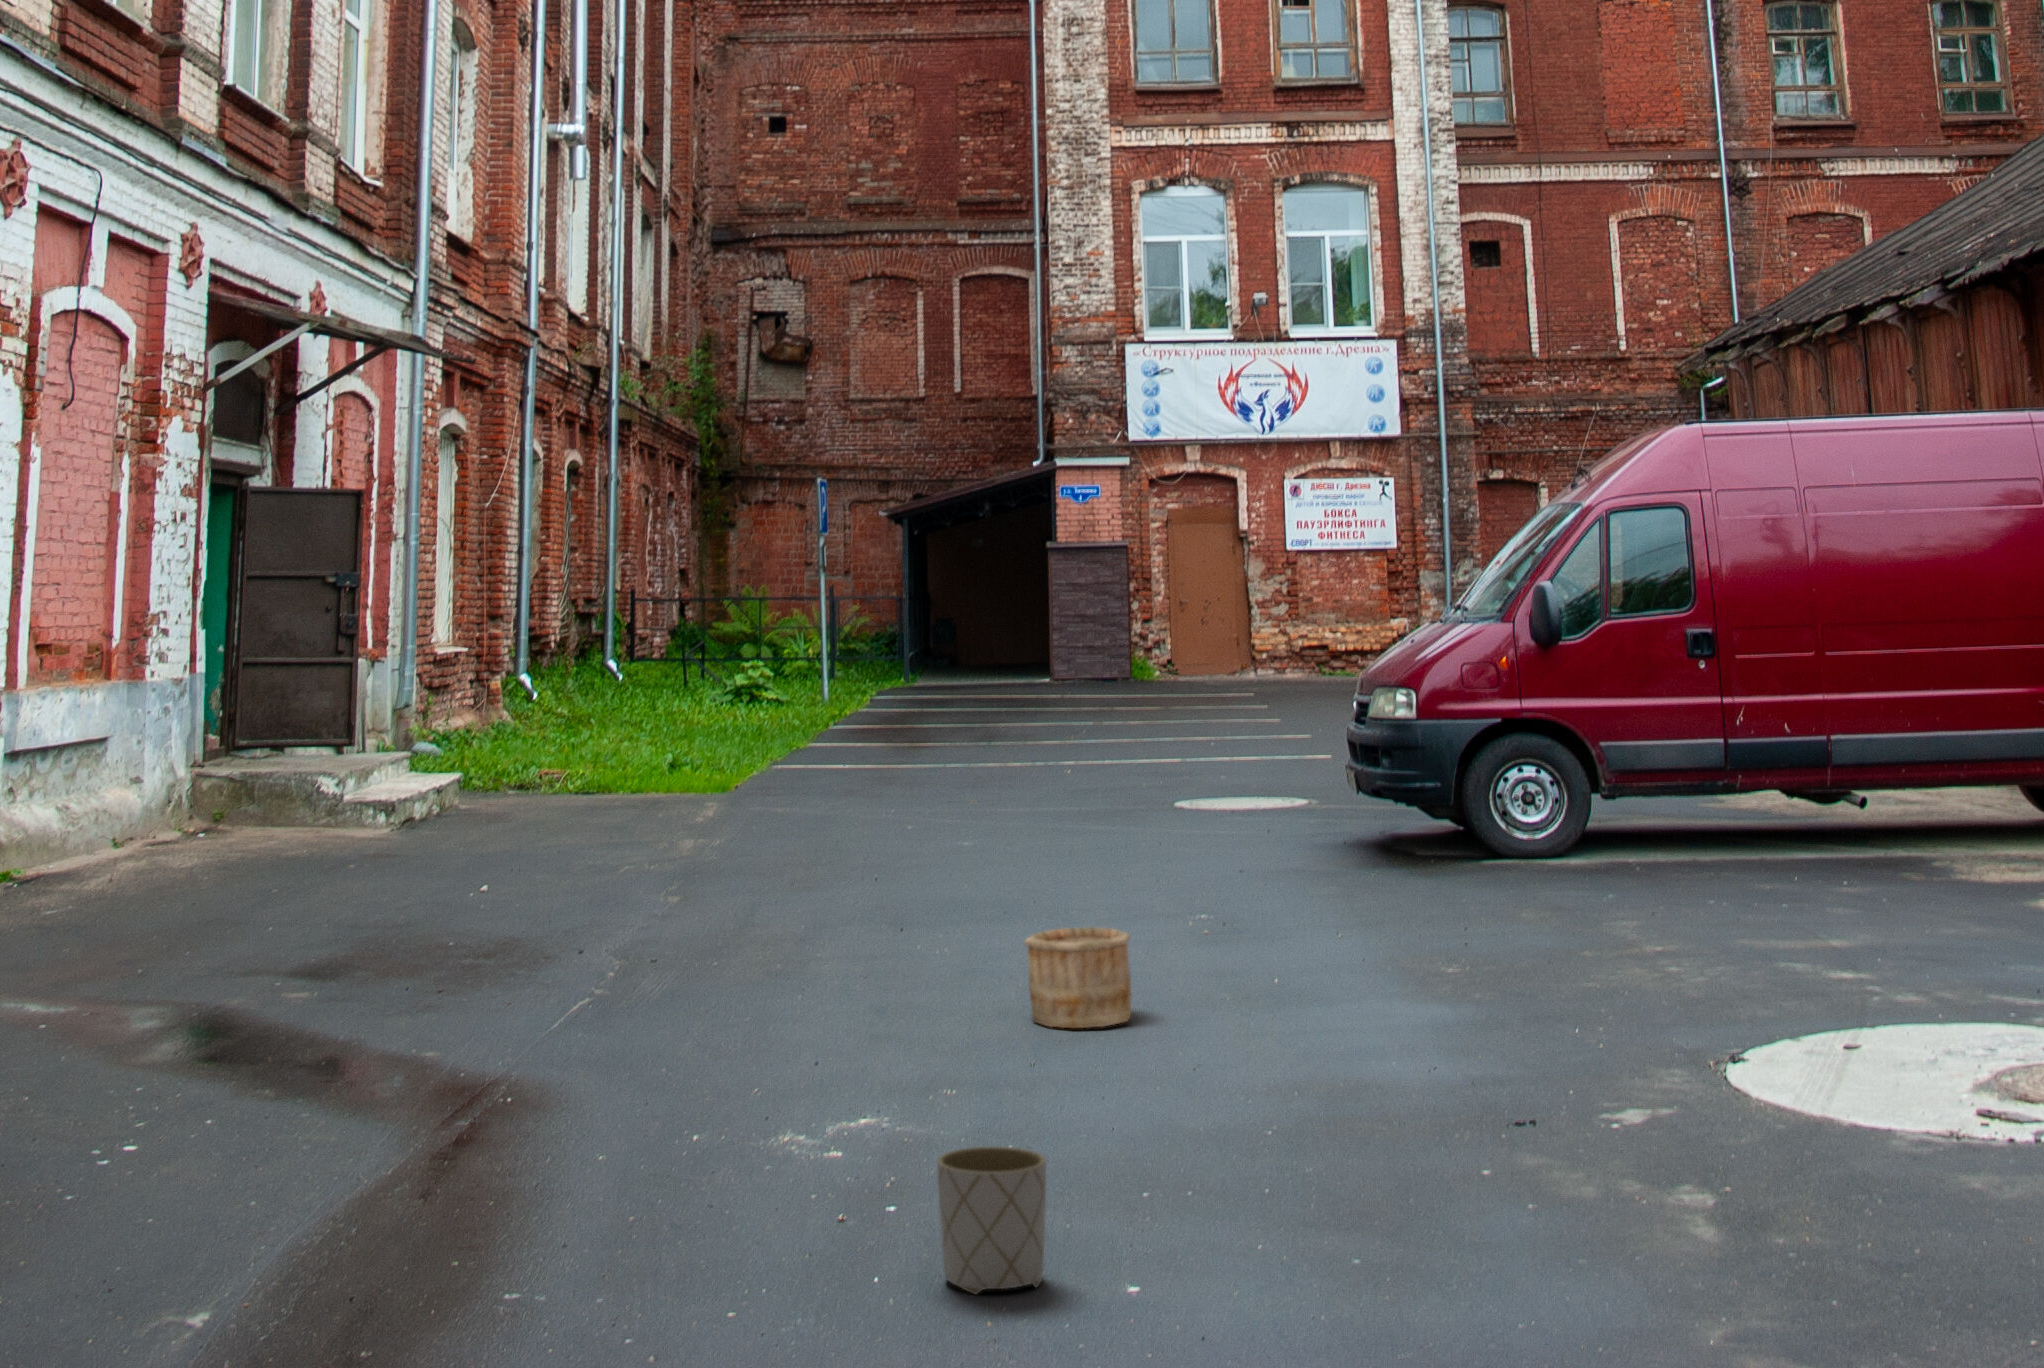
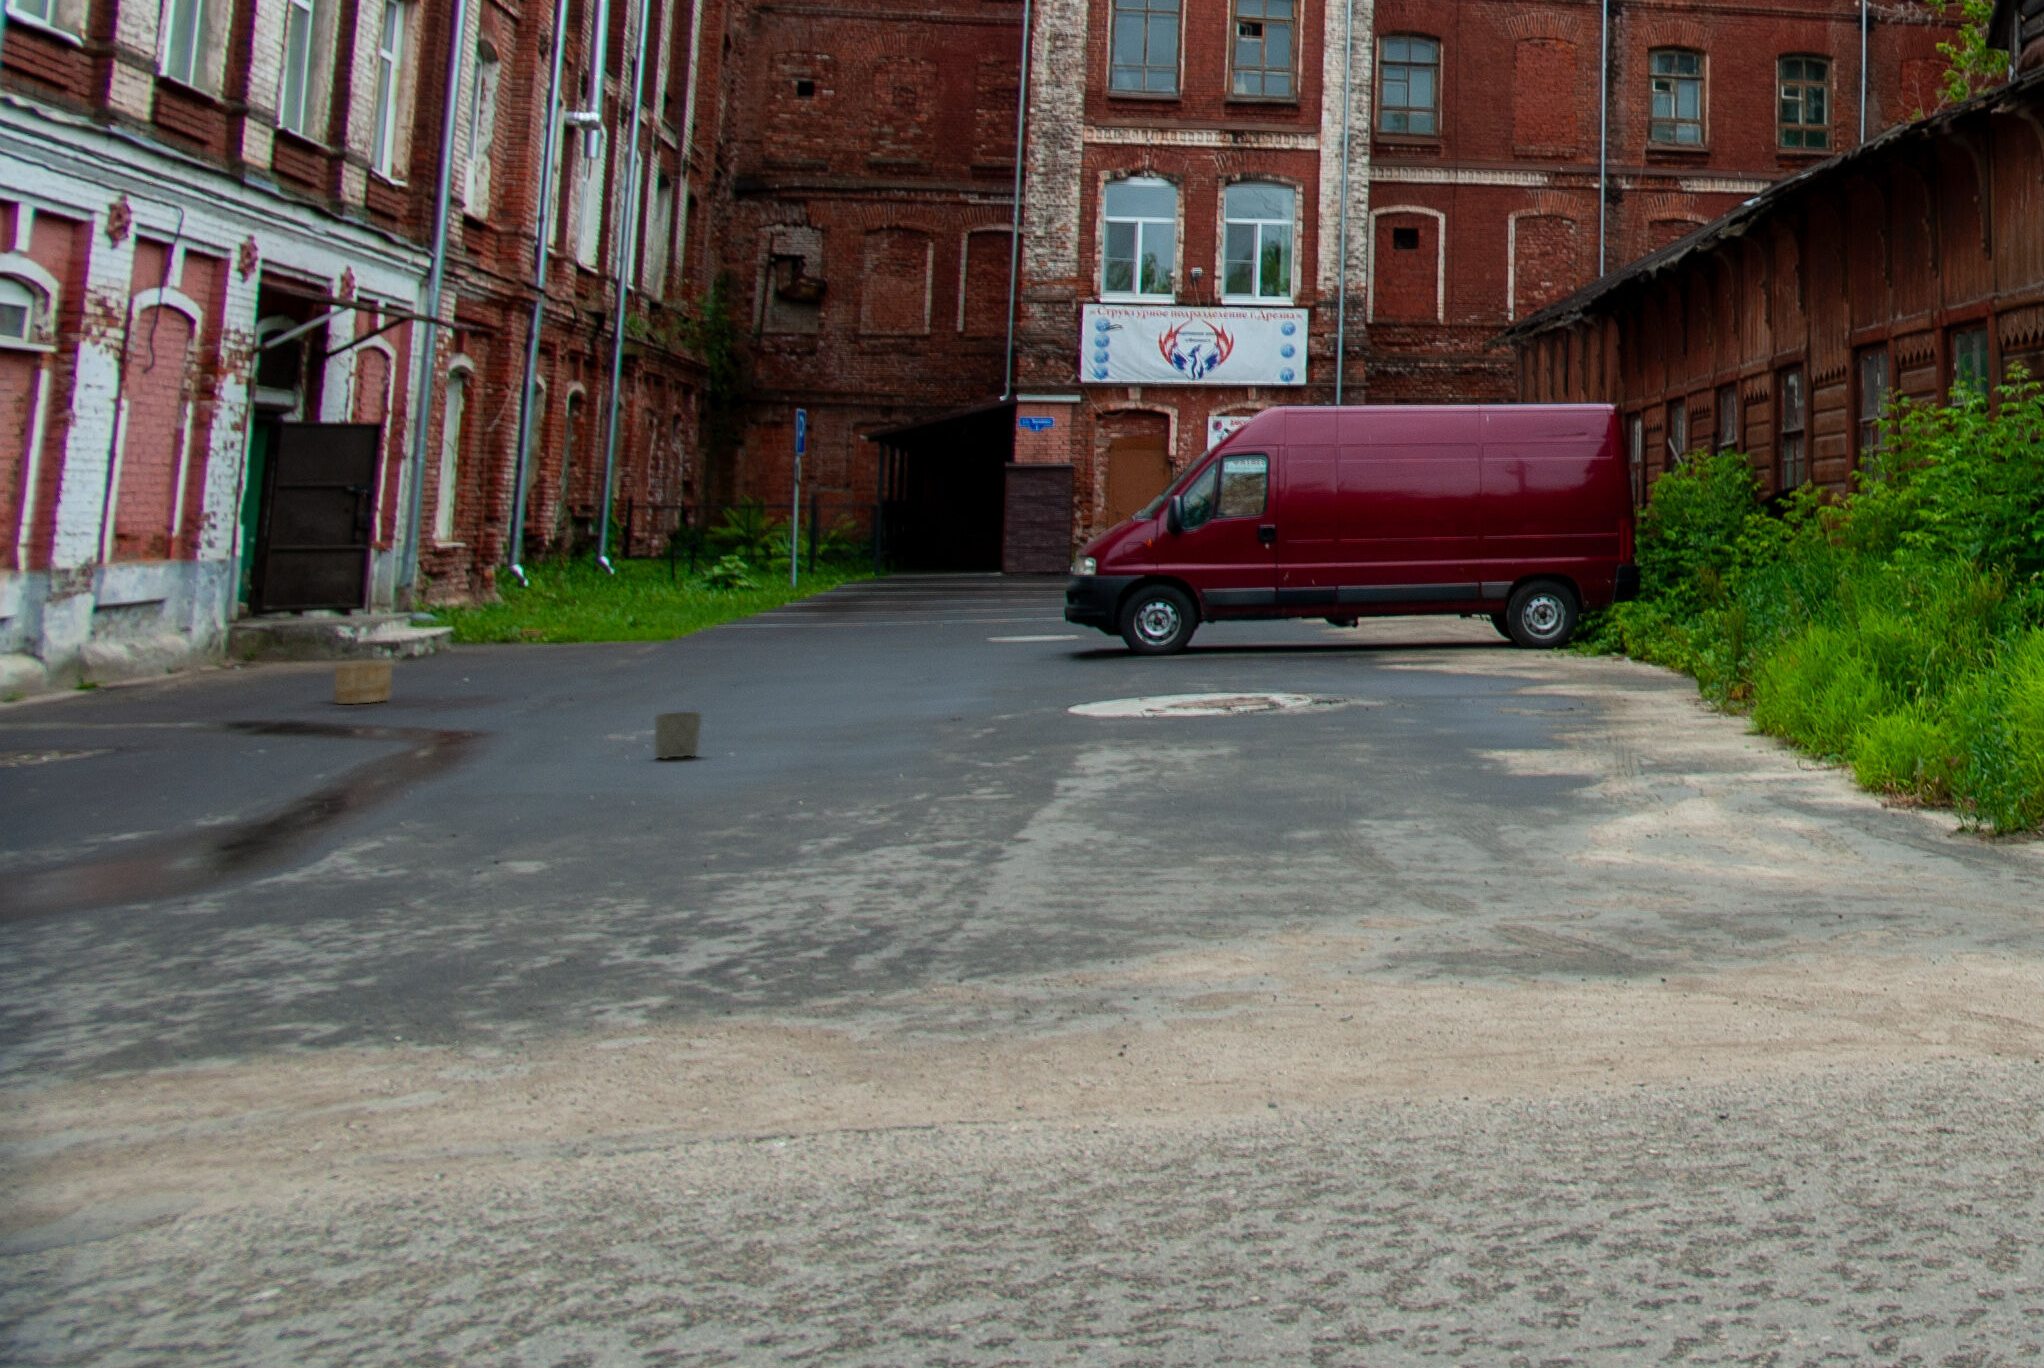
wooden bucket: present [1024,927,1131,1028] -> present [334,661,392,704]

